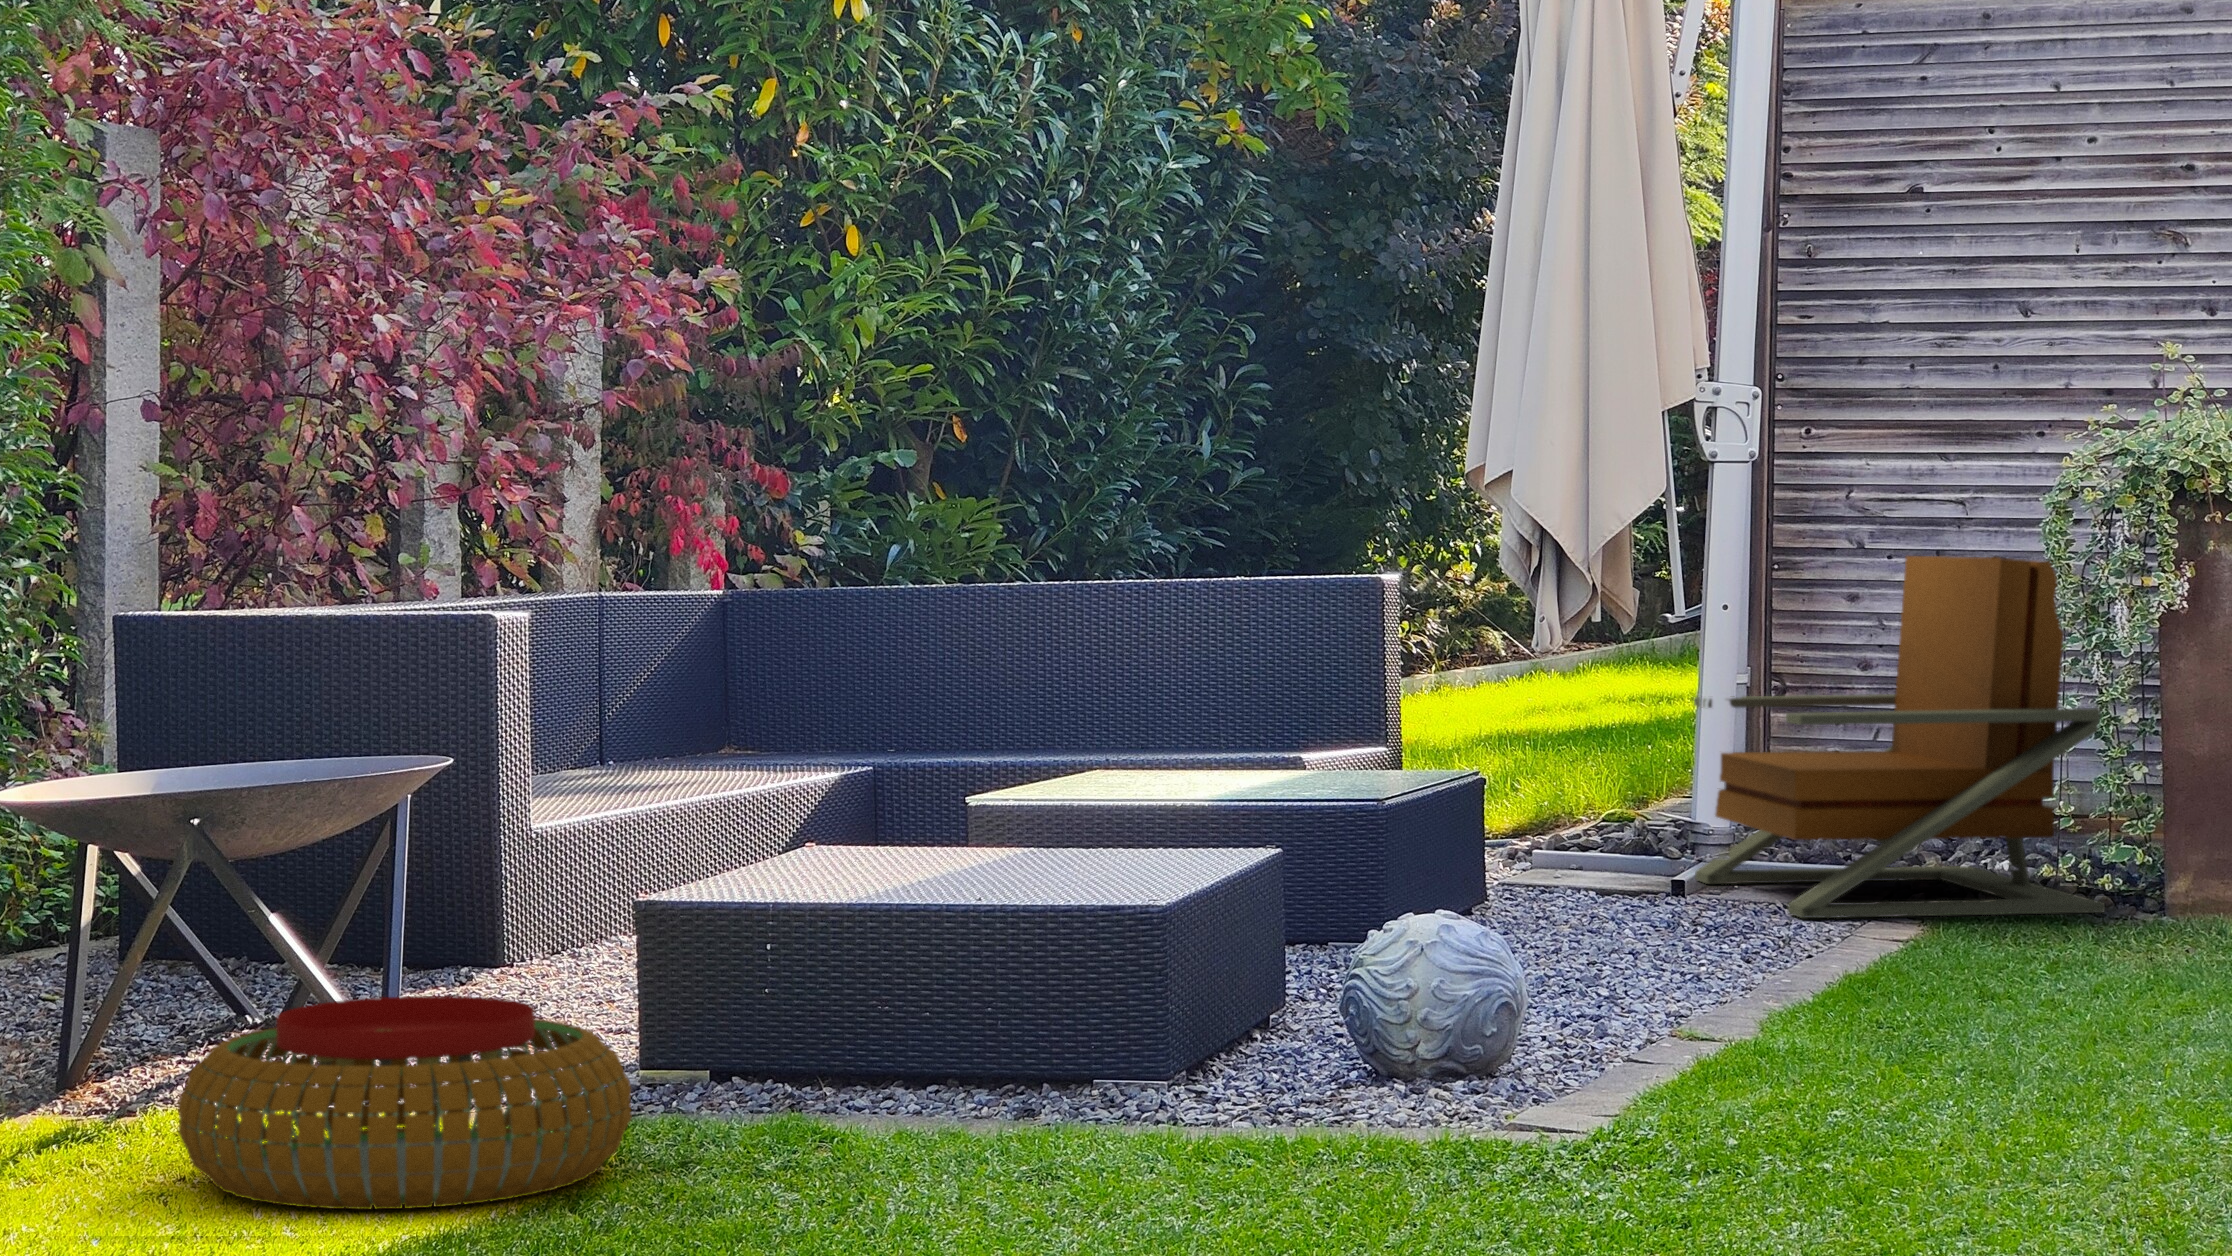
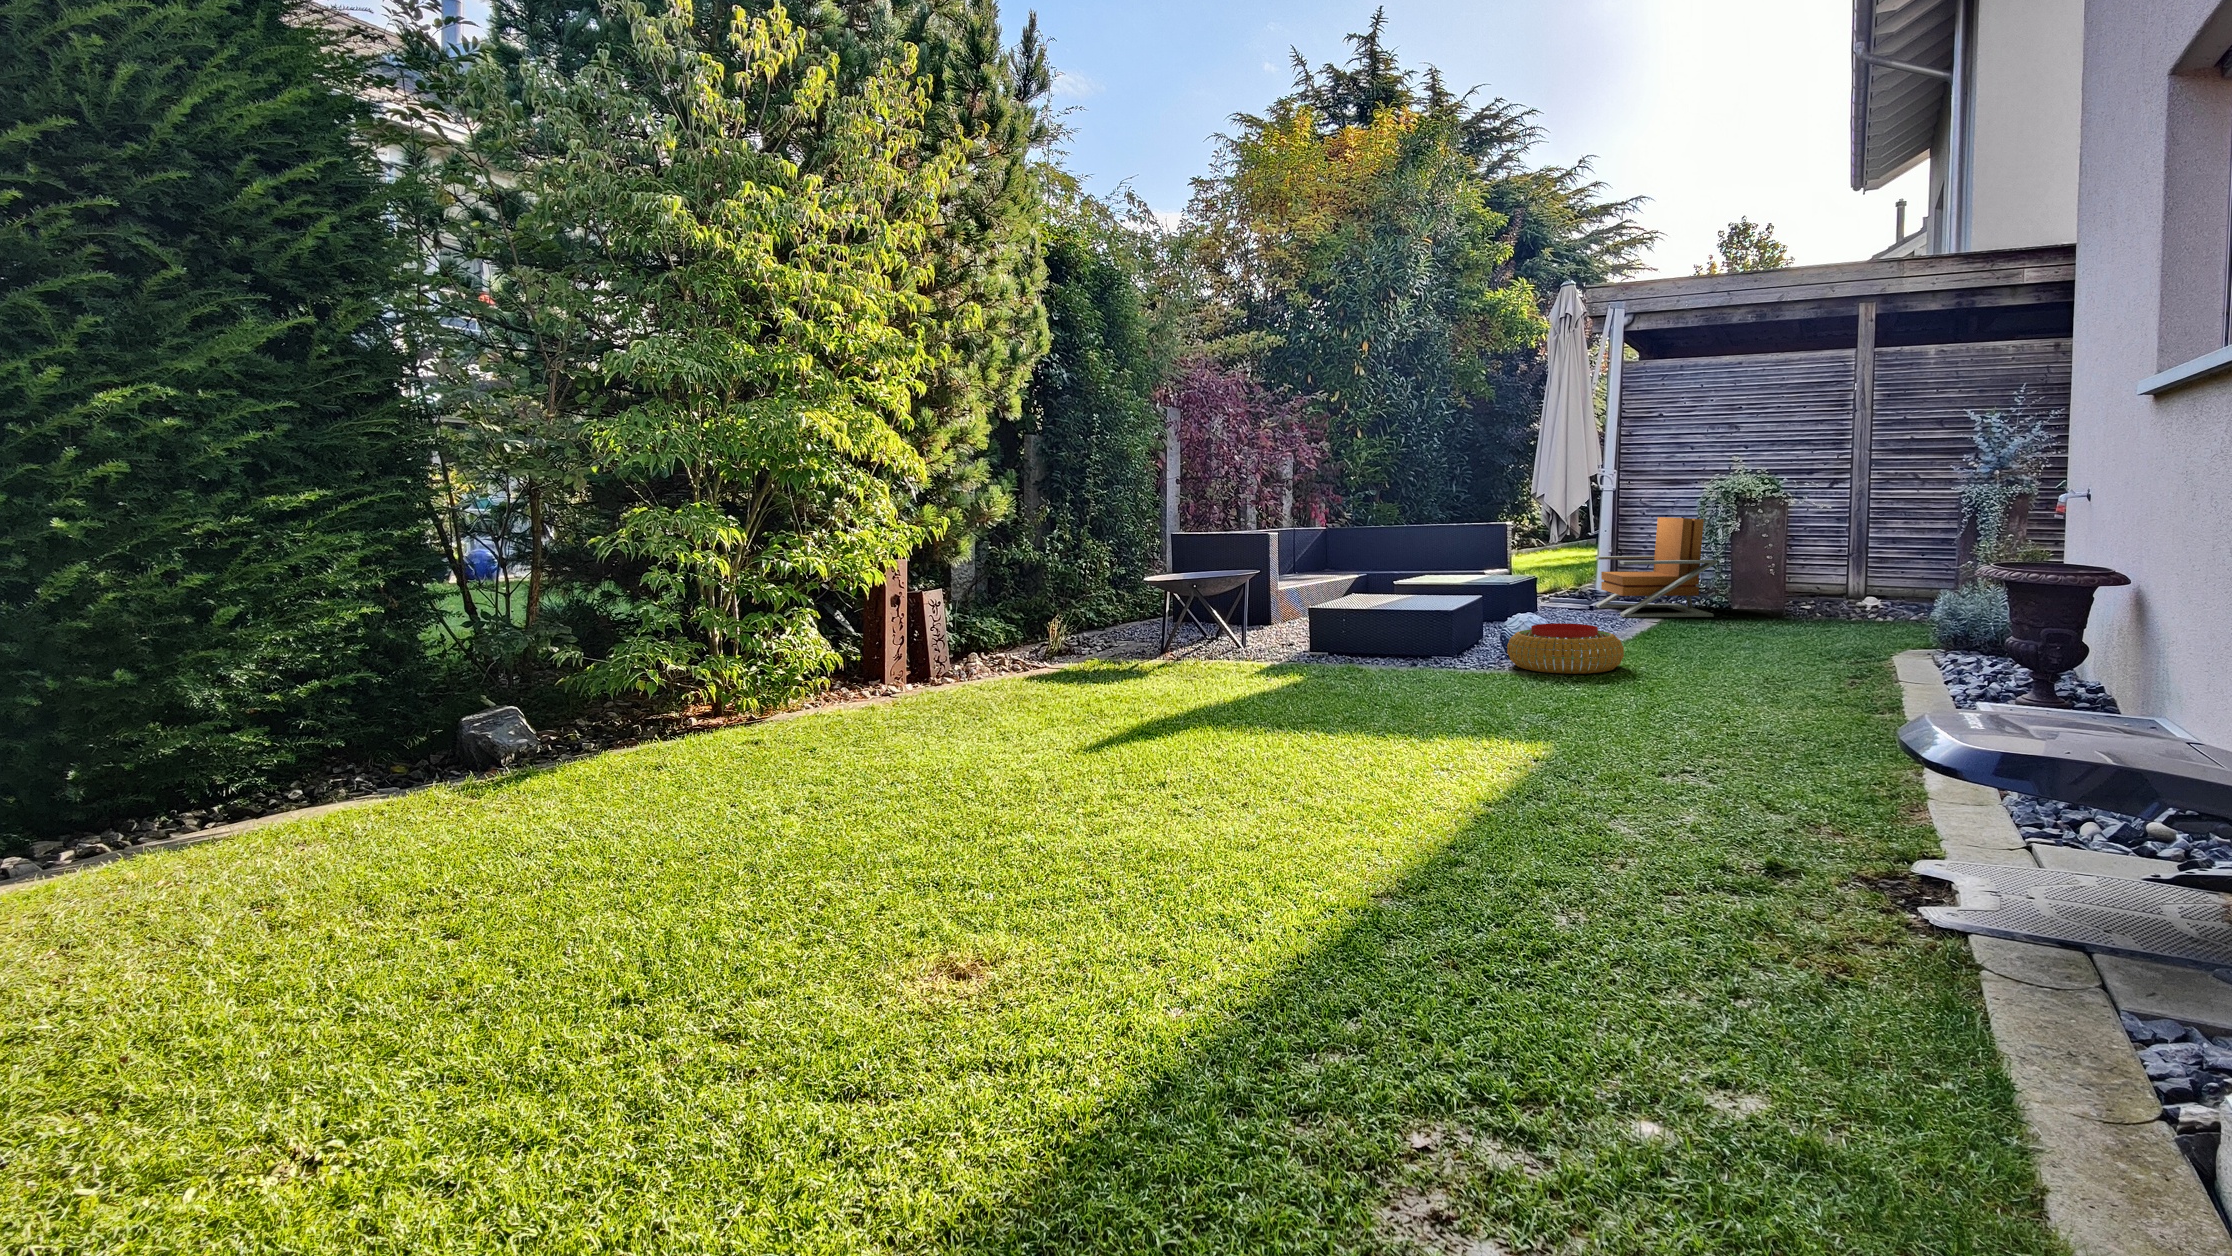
pouf: present [178,996,632,1209] -> present [1507,623,1624,674]

